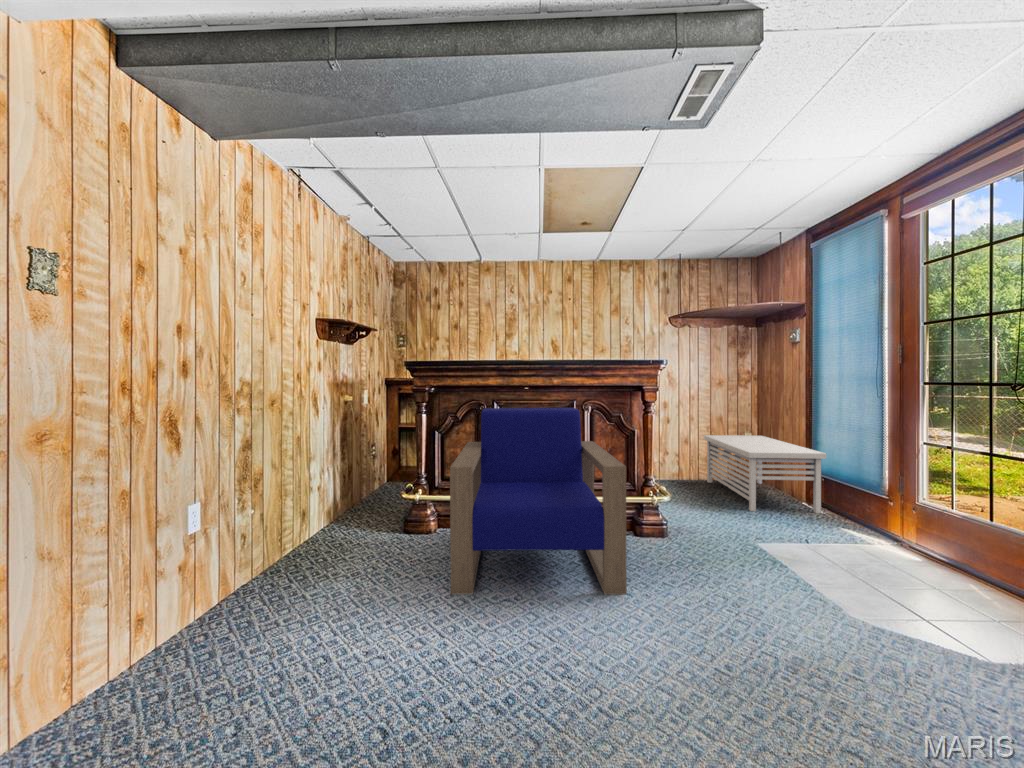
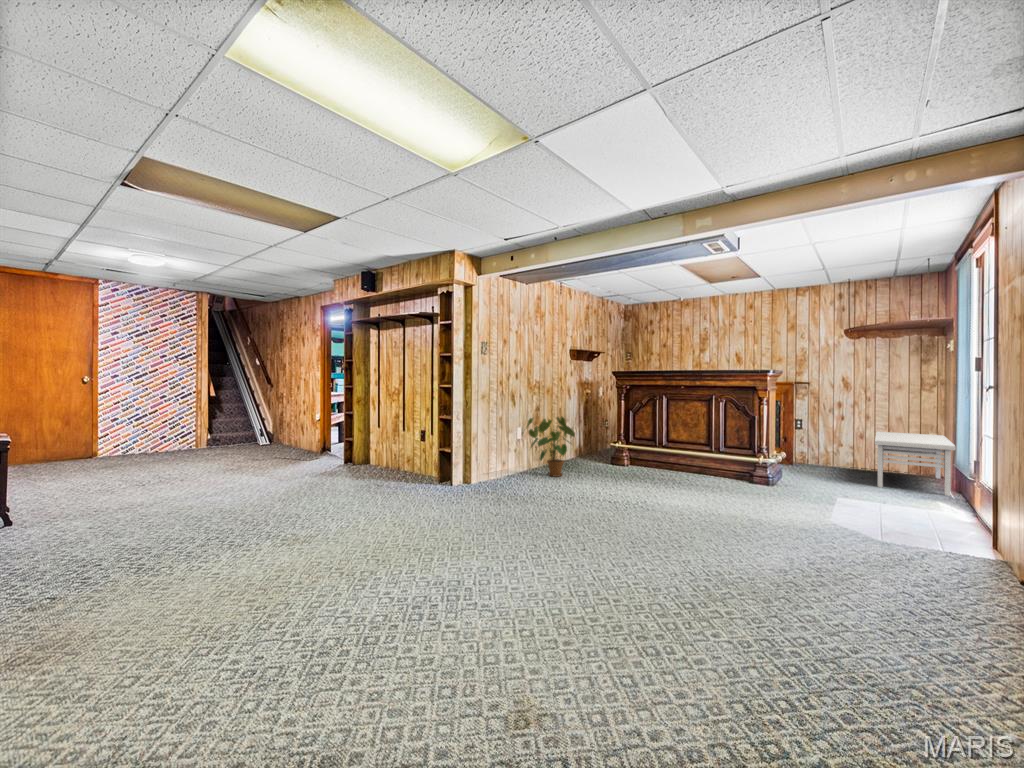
armchair: present [450,408,627,595] -> none [618,398,722,493]
house plant: none [197,467,350,622] -> present [522,417,575,477]

